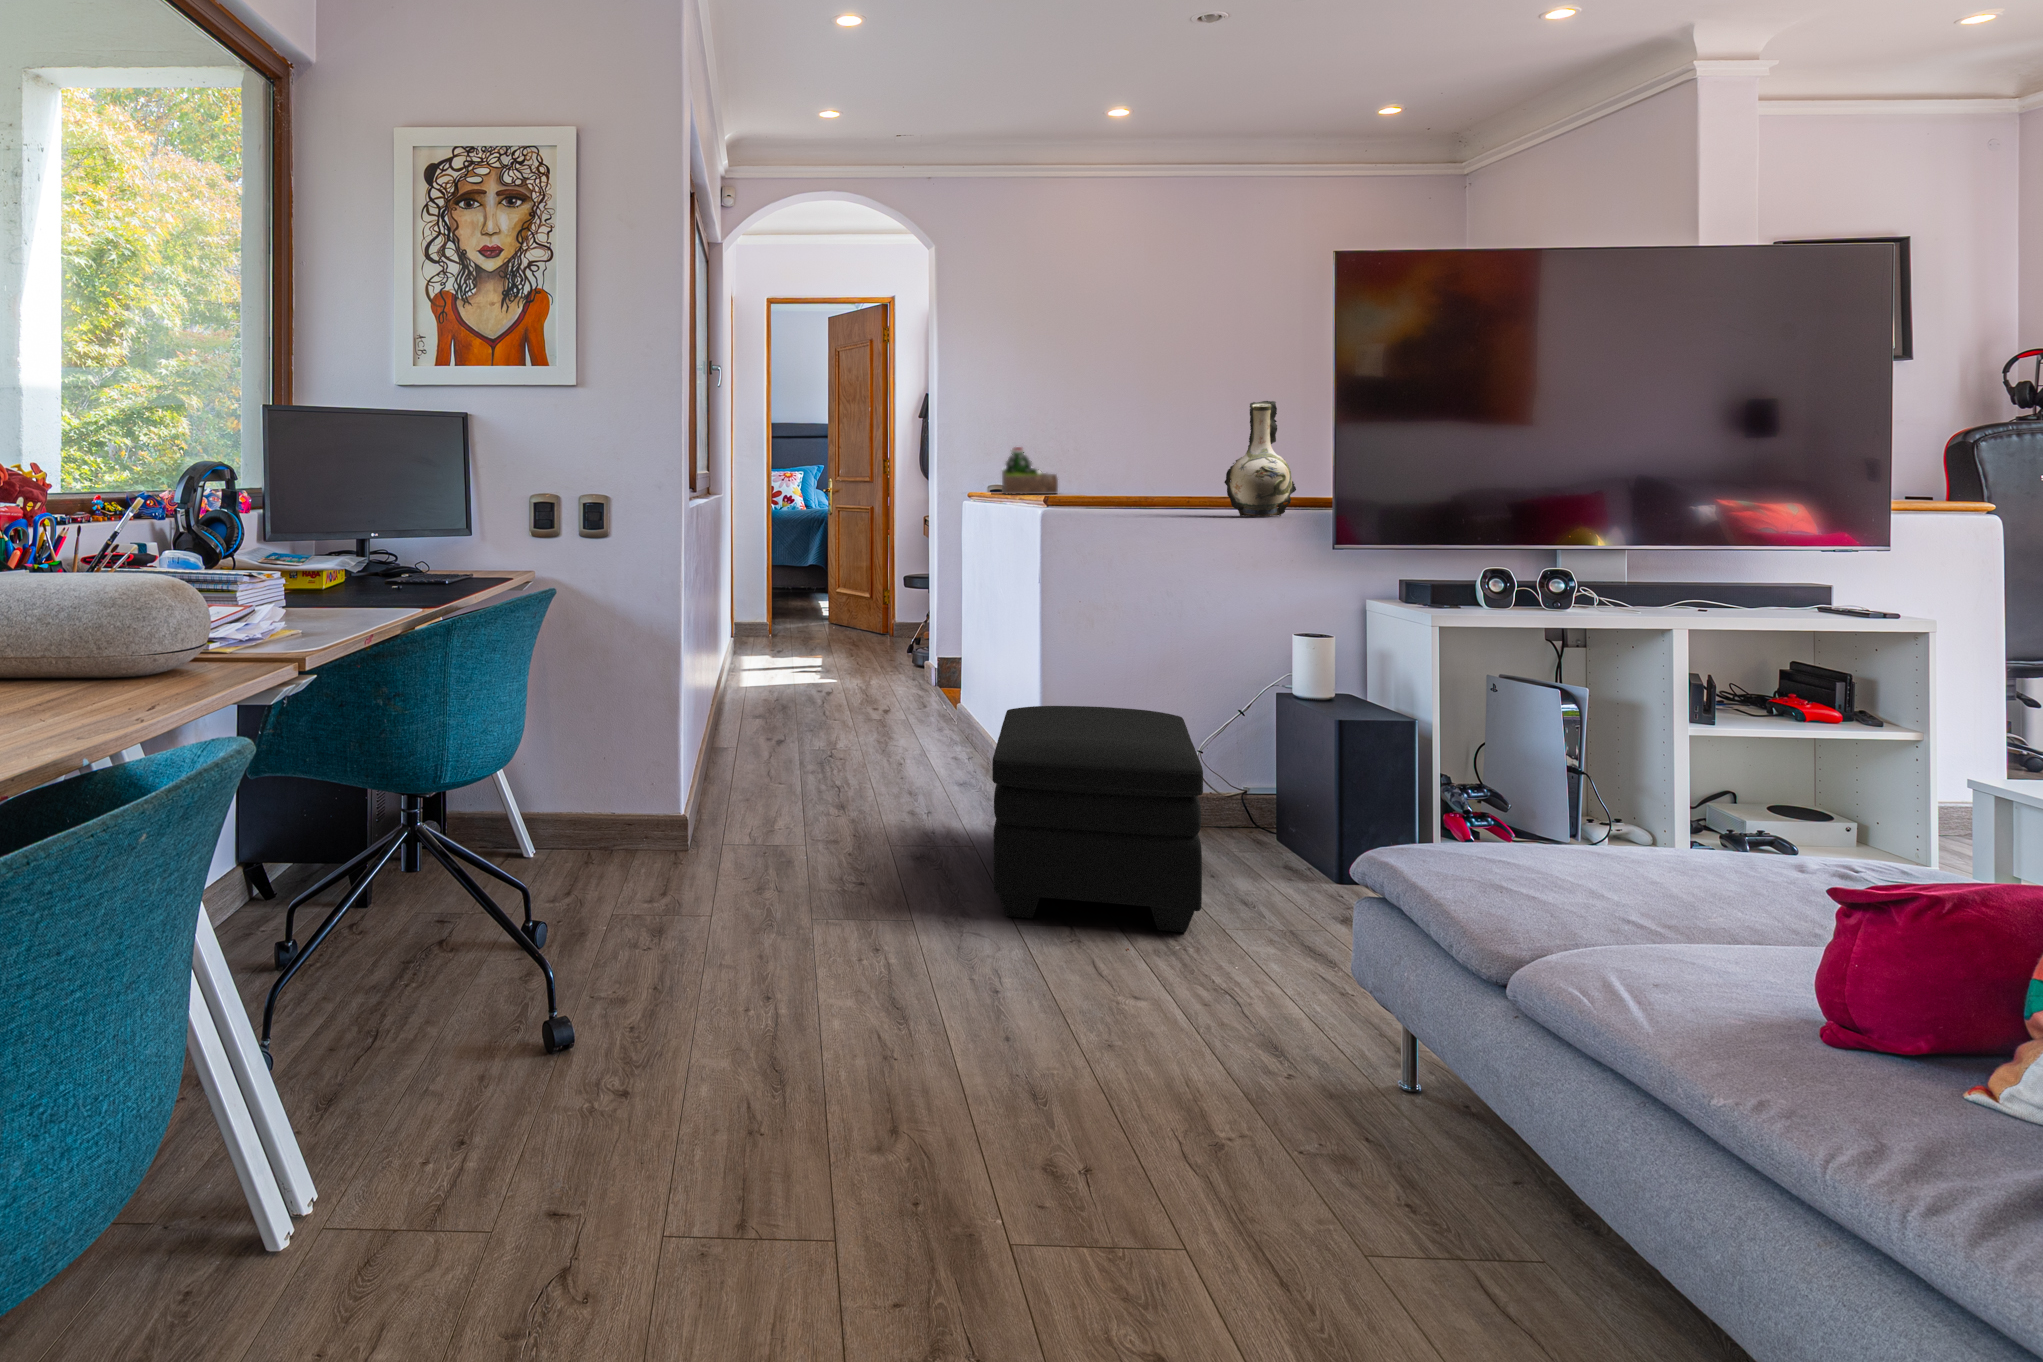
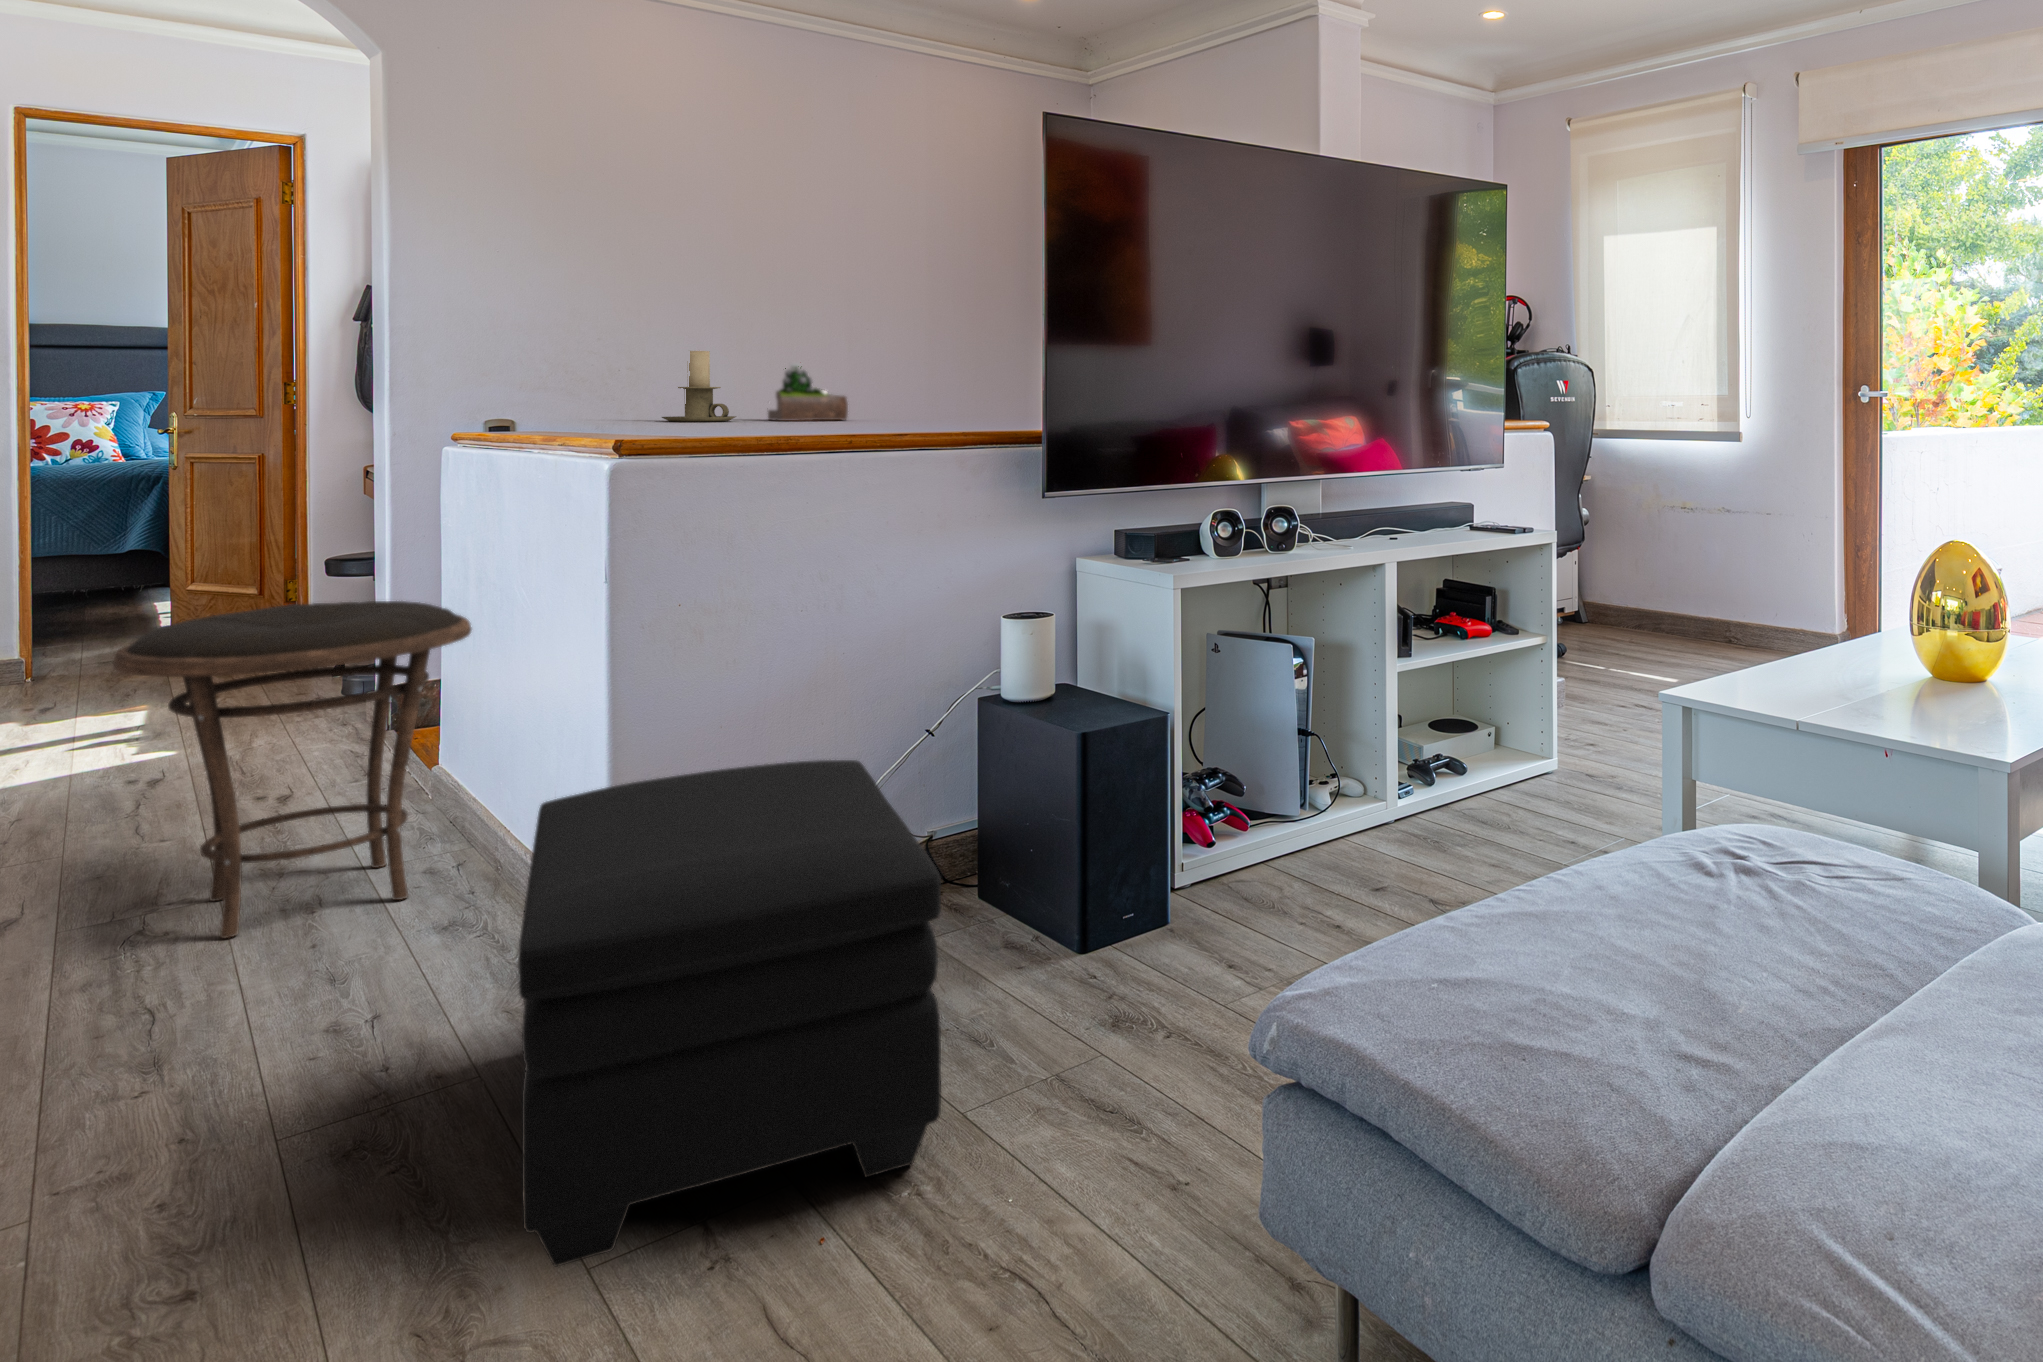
decorative vase: present [1224,401,1296,516] -> none [899,280,997,444]
candle holder: none [1094,440,1146,493] -> present [662,351,736,422]
succulent plant: present [1002,447,1058,494] -> present [768,364,848,421]
side table: none [825,599,978,767] -> present [113,601,472,938]

